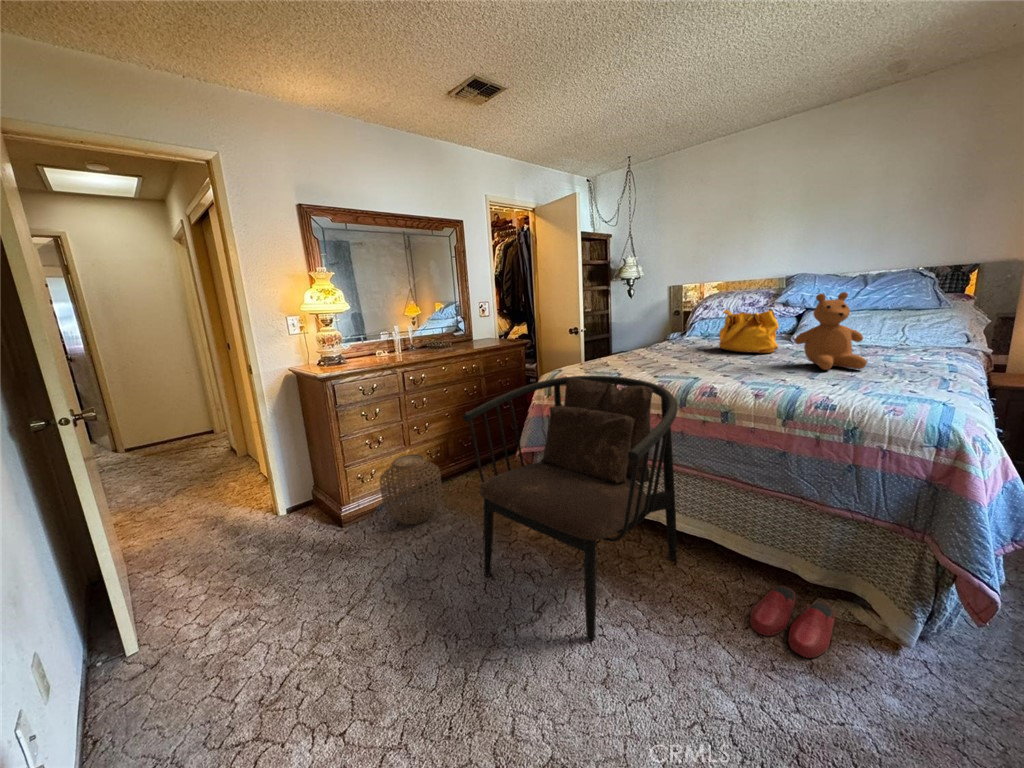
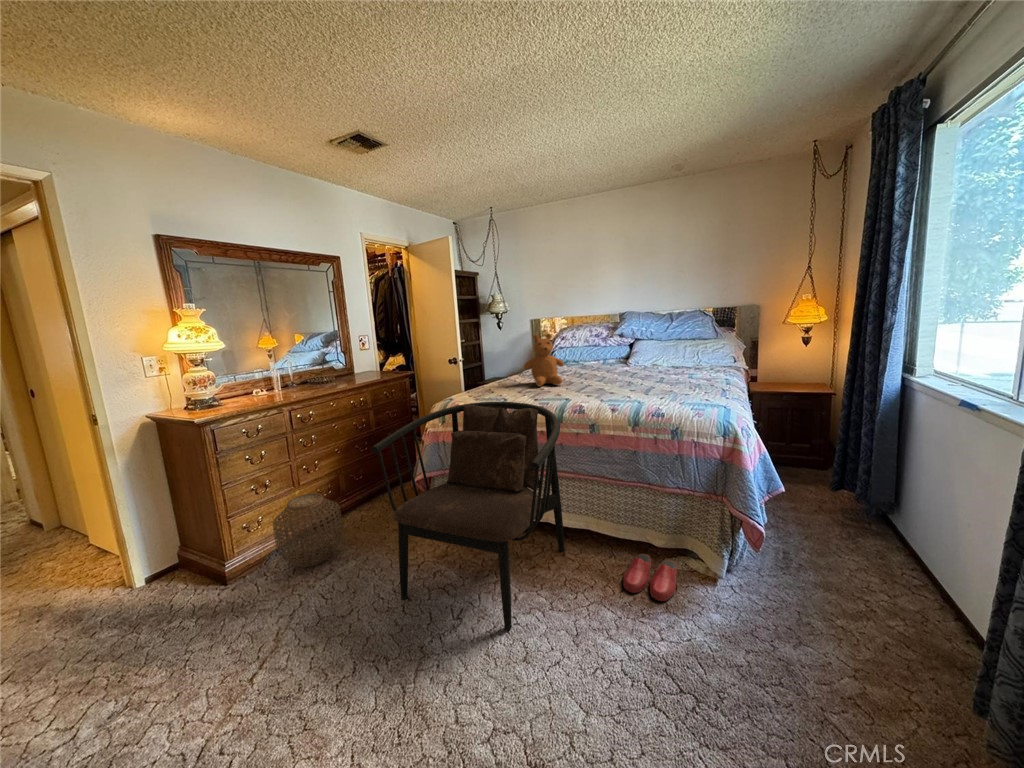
teddy bear: present [794,292,867,370] -> present [524,334,564,387]
handbag: present [719,308,779,353] -> none [578,339,620,376]

